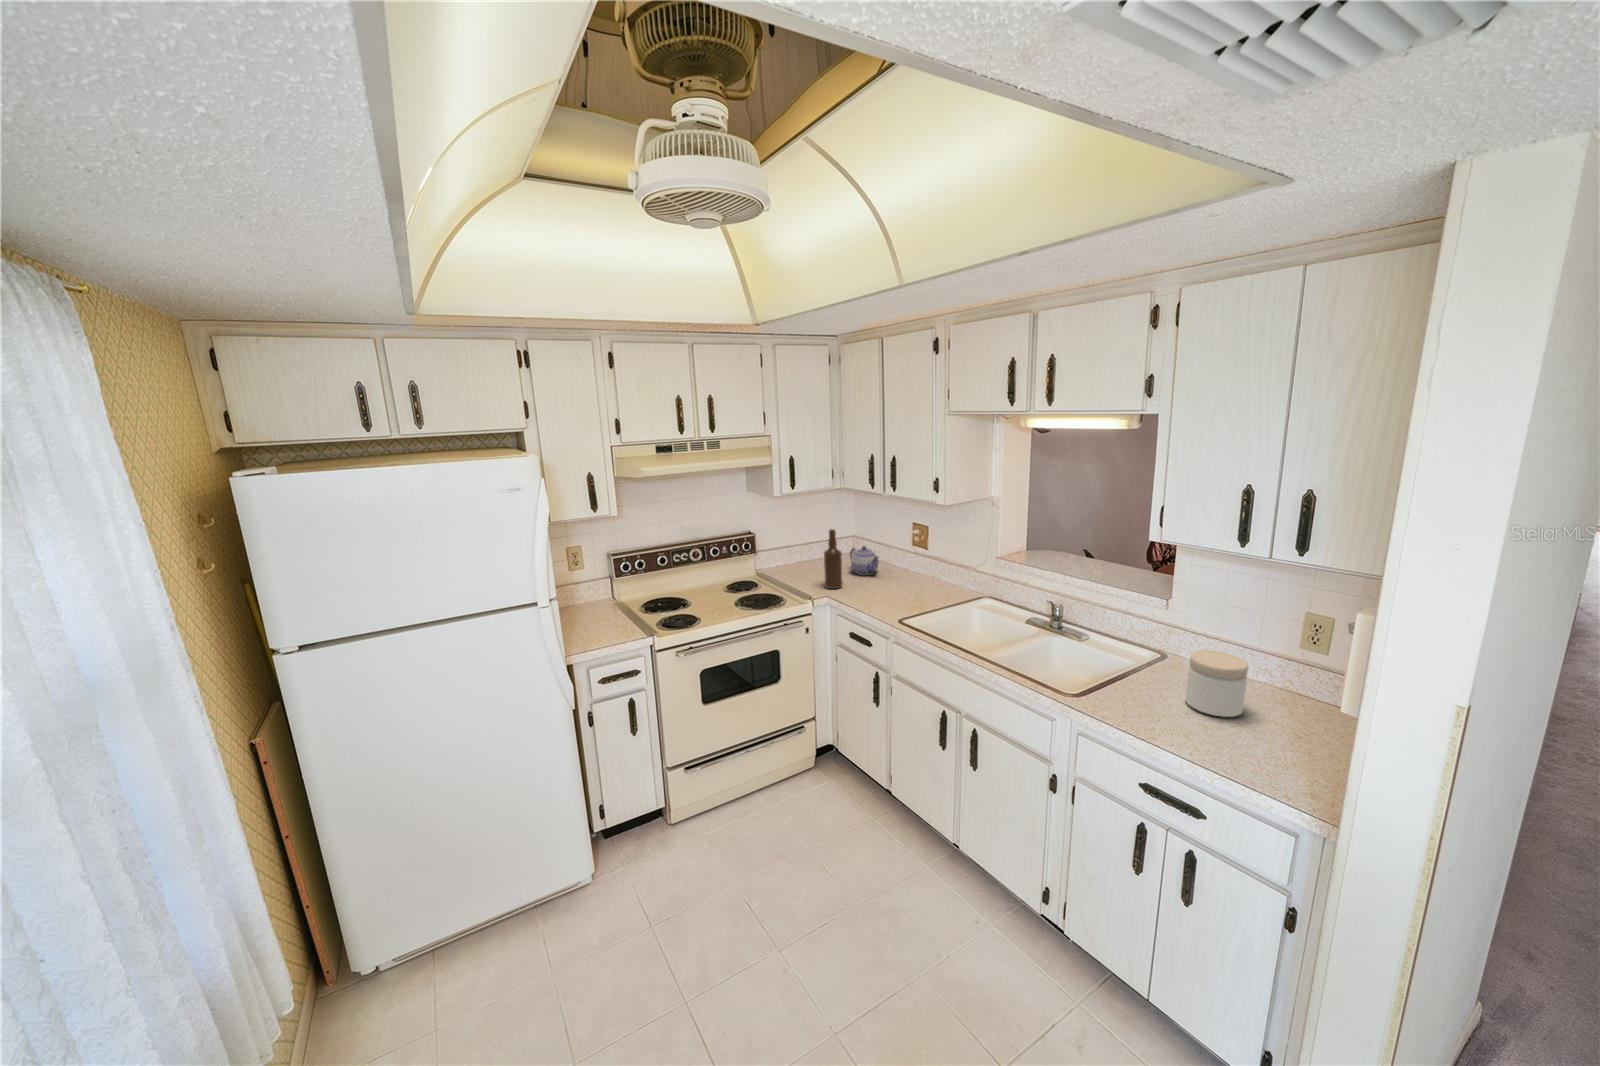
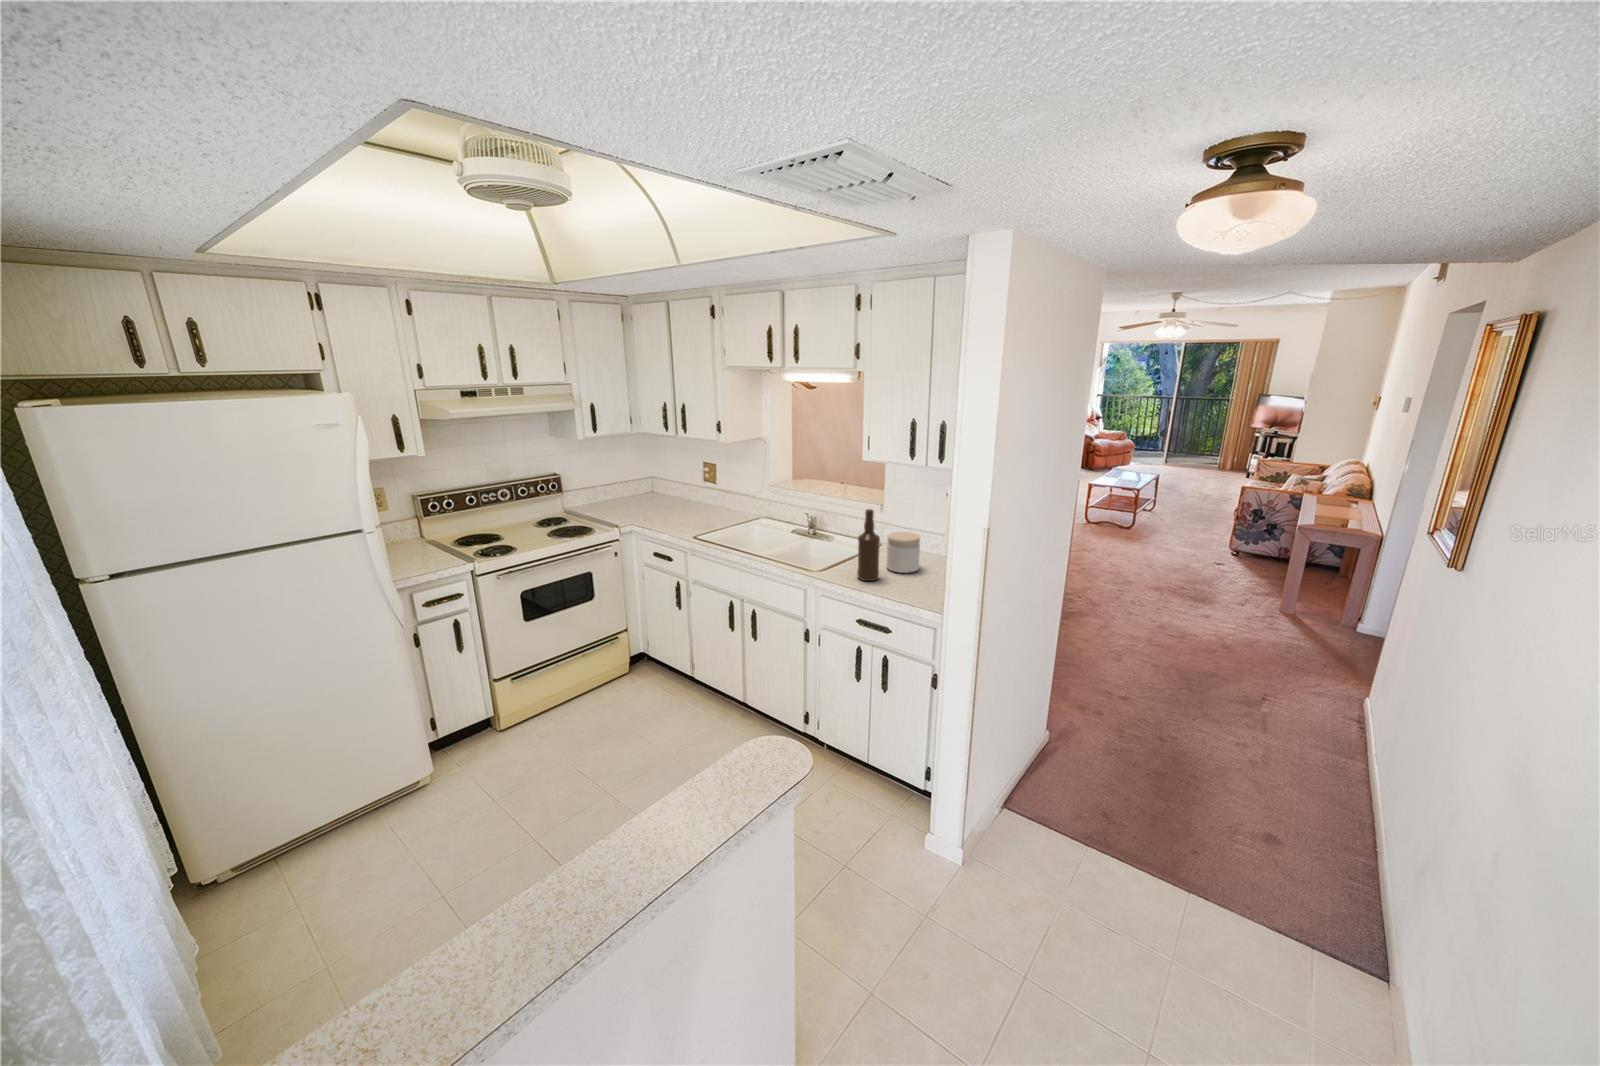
bottle: present [824,529,842,589] -> present [857,509,880,581]
teapot: present [850,546,879,575] -> none [652,482,678,507]

